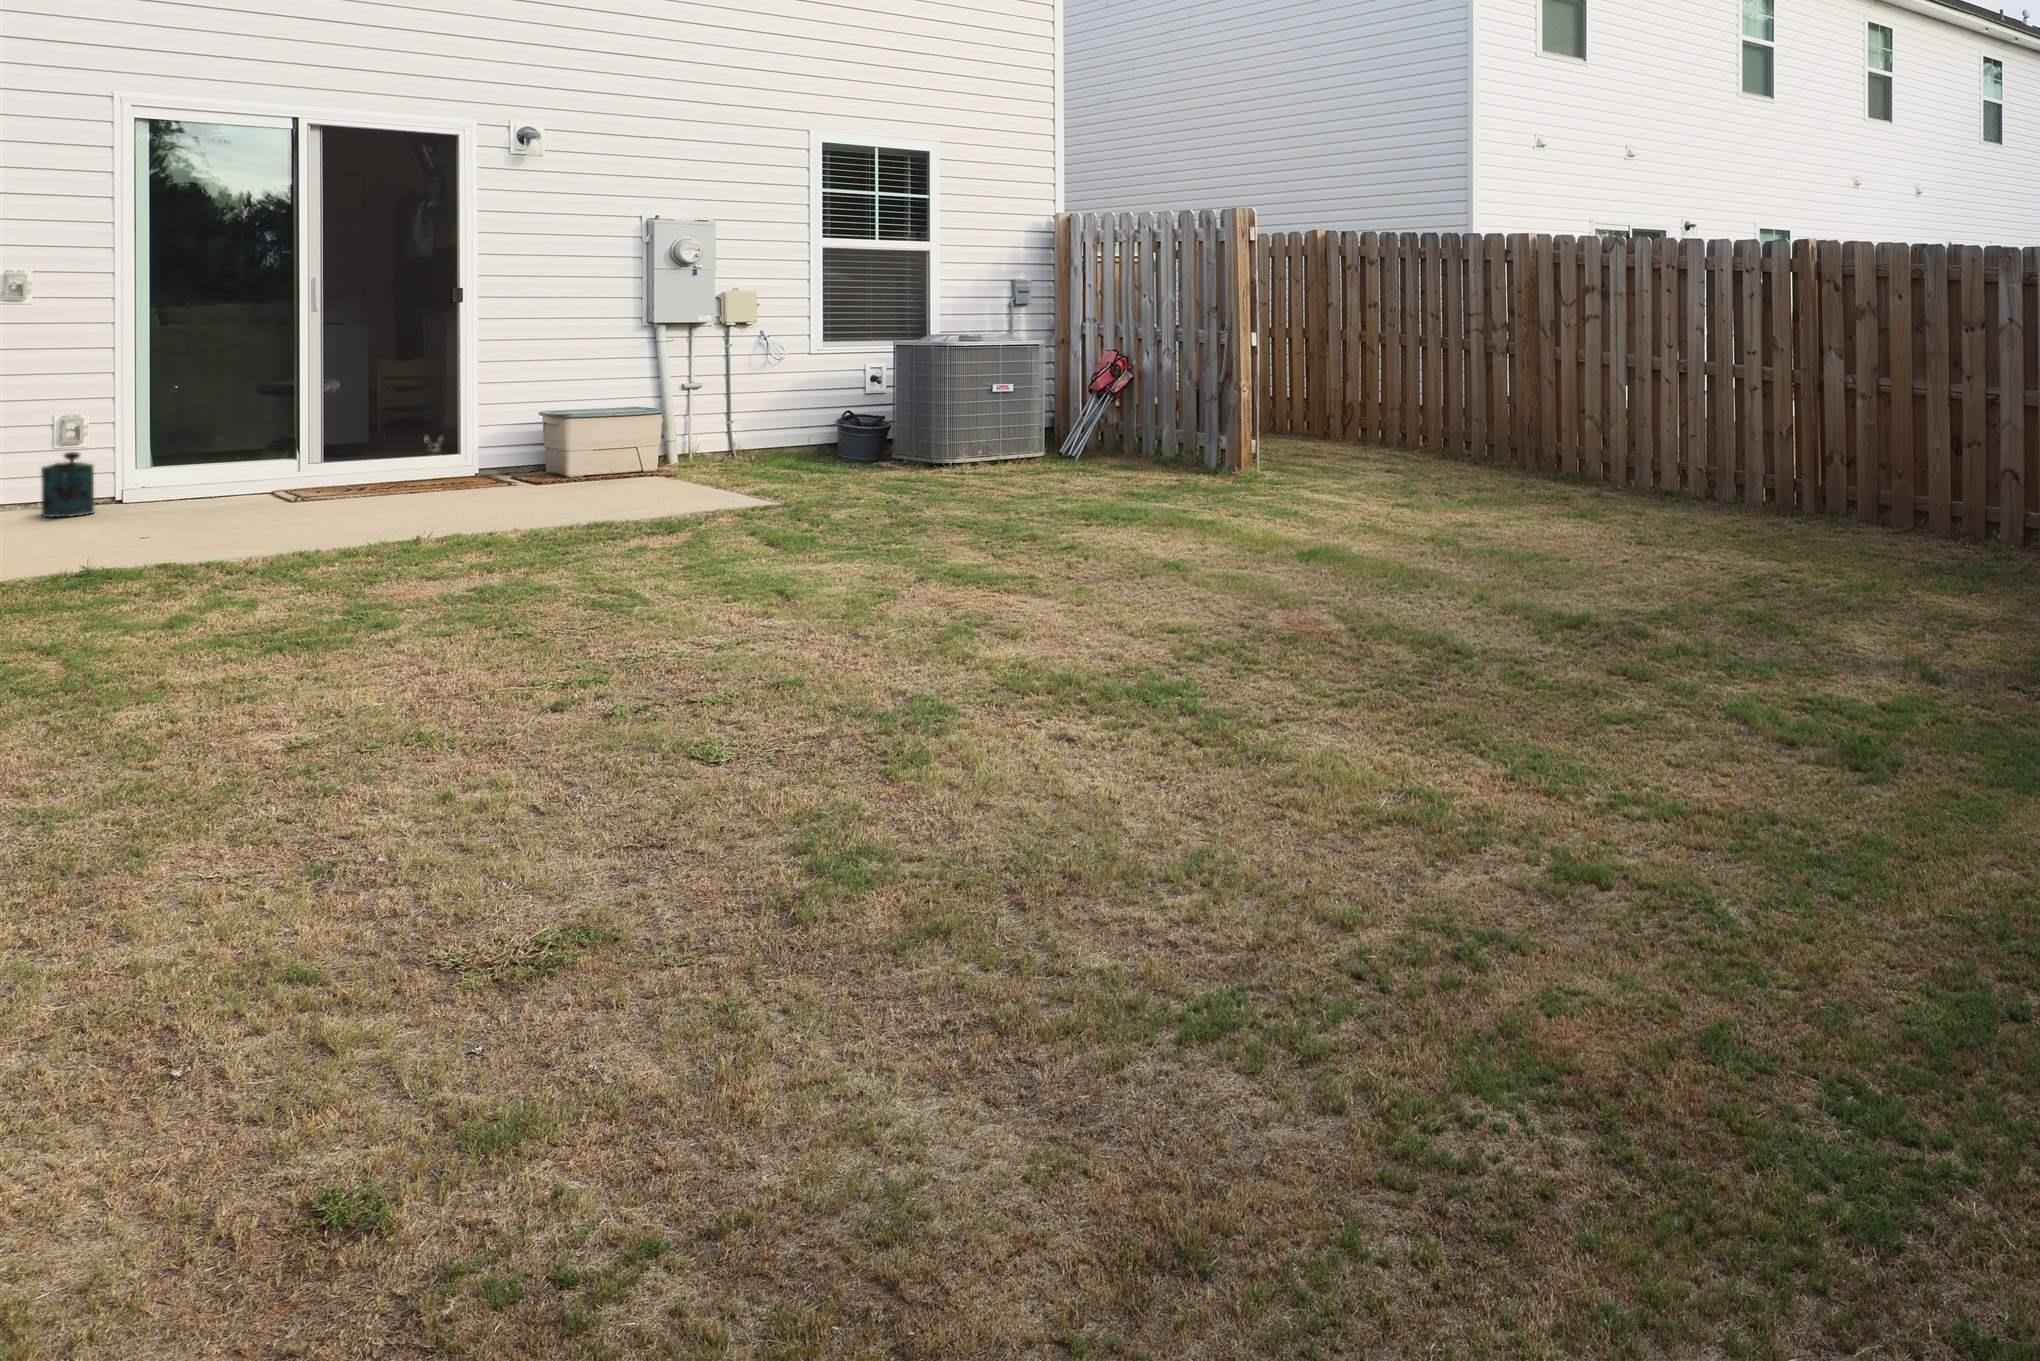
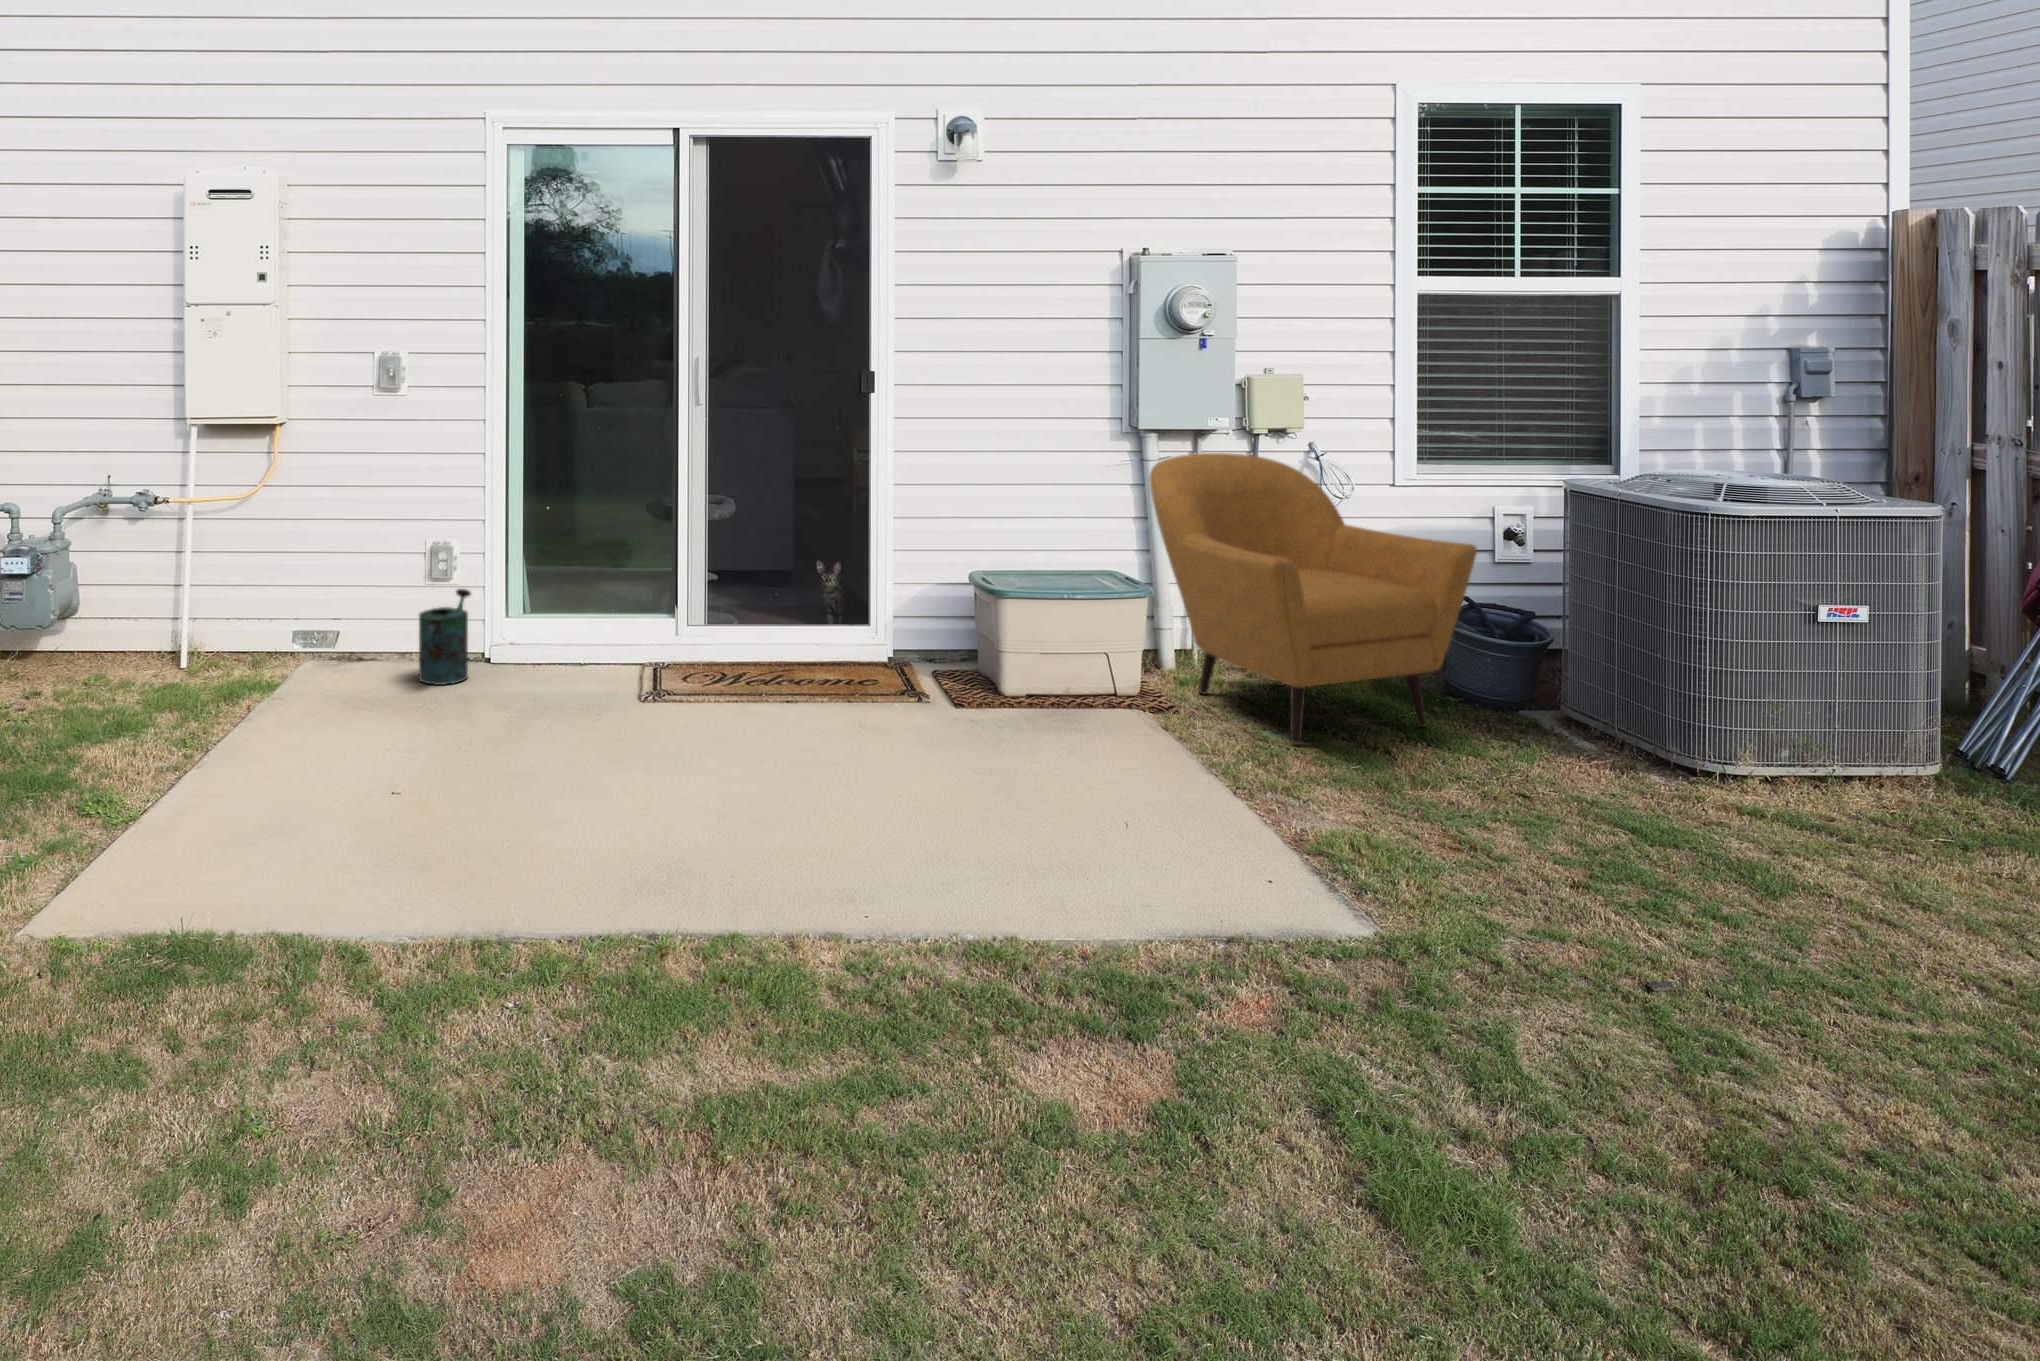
armchair: none [661,337,847,479] -> present [1149,453,1477,743]

